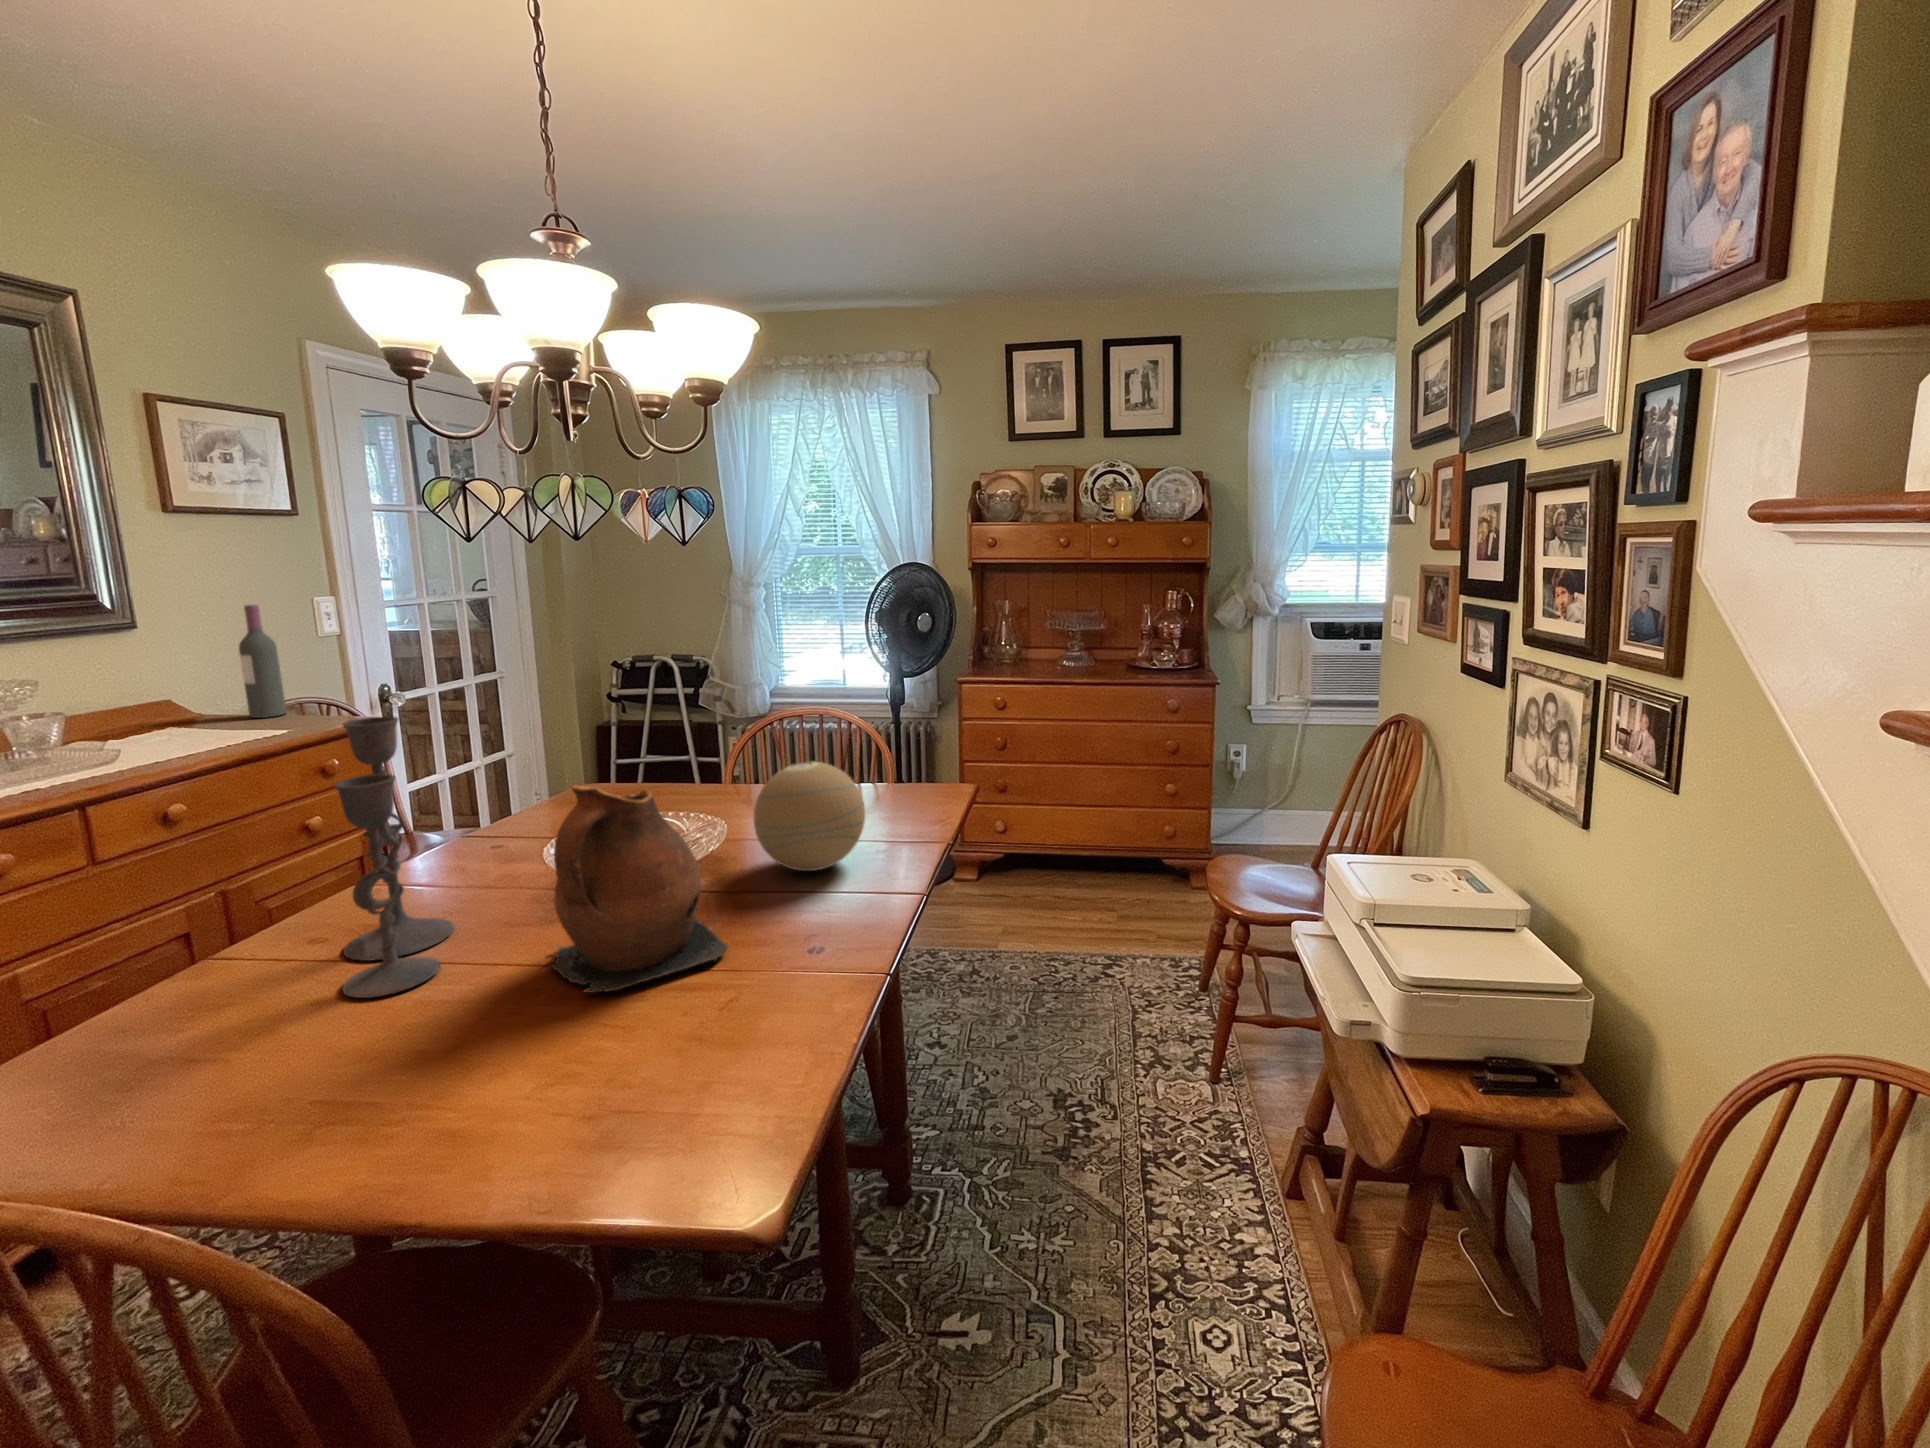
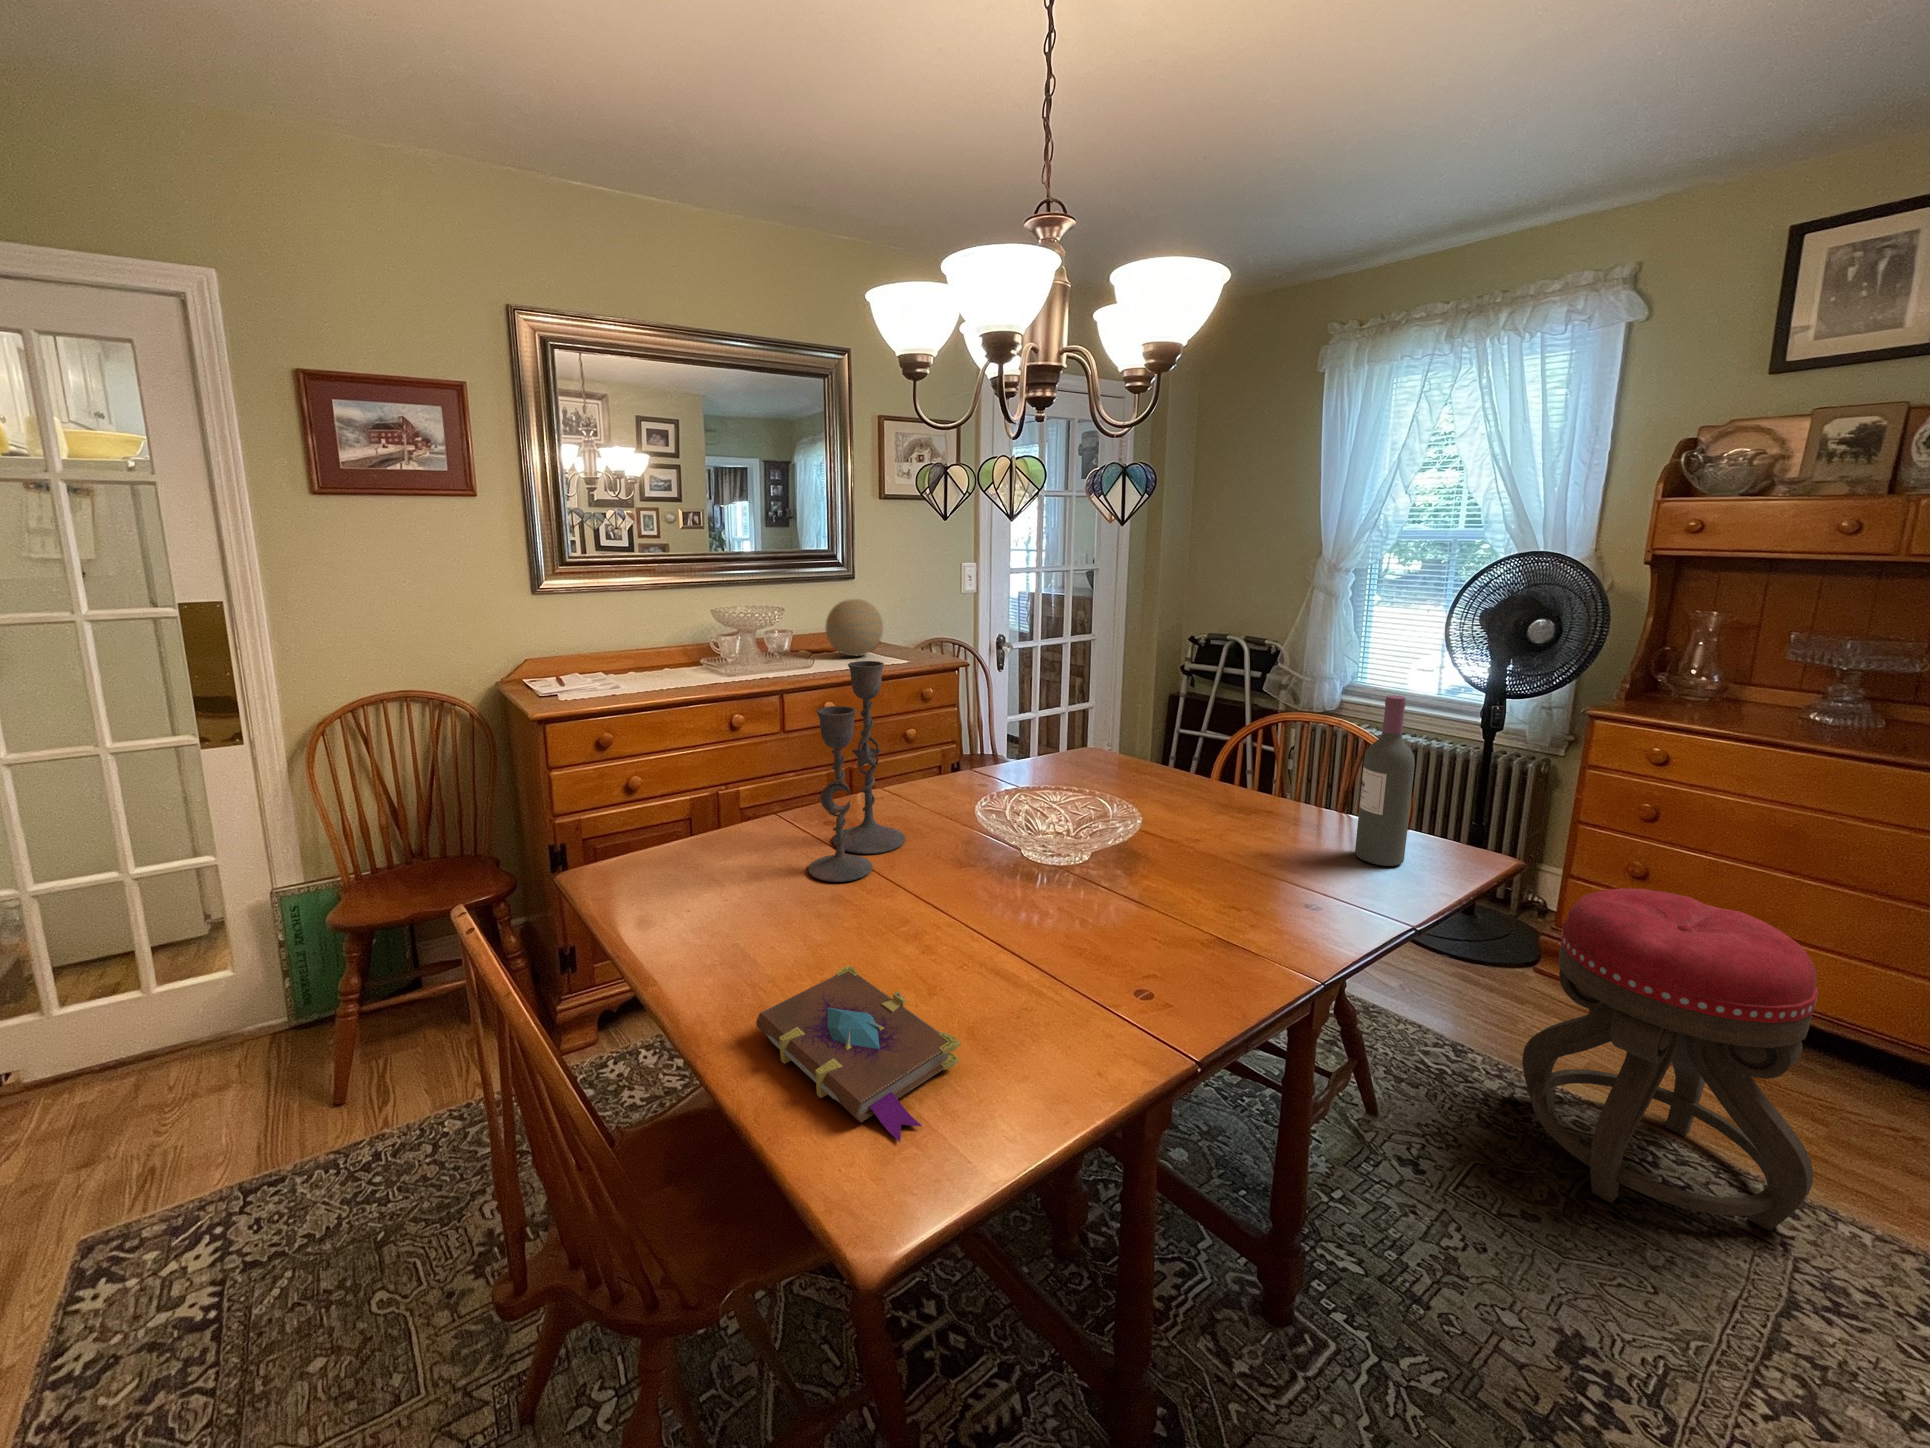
wine bottle: present [239,605,286,718] -> present [1355,695,1415,866]
decorative orb: present [754,762,865,871] -> present [825,599,883,656]
ceramic pitcher: present [548,786,728,993] -> none [919,749,1068,962]
ottoman: none [977,789,1126,1007] -> present [1522,888,1819,1231]
book: none [463,1032,720,1152] -> present [756,966,961,1142]

